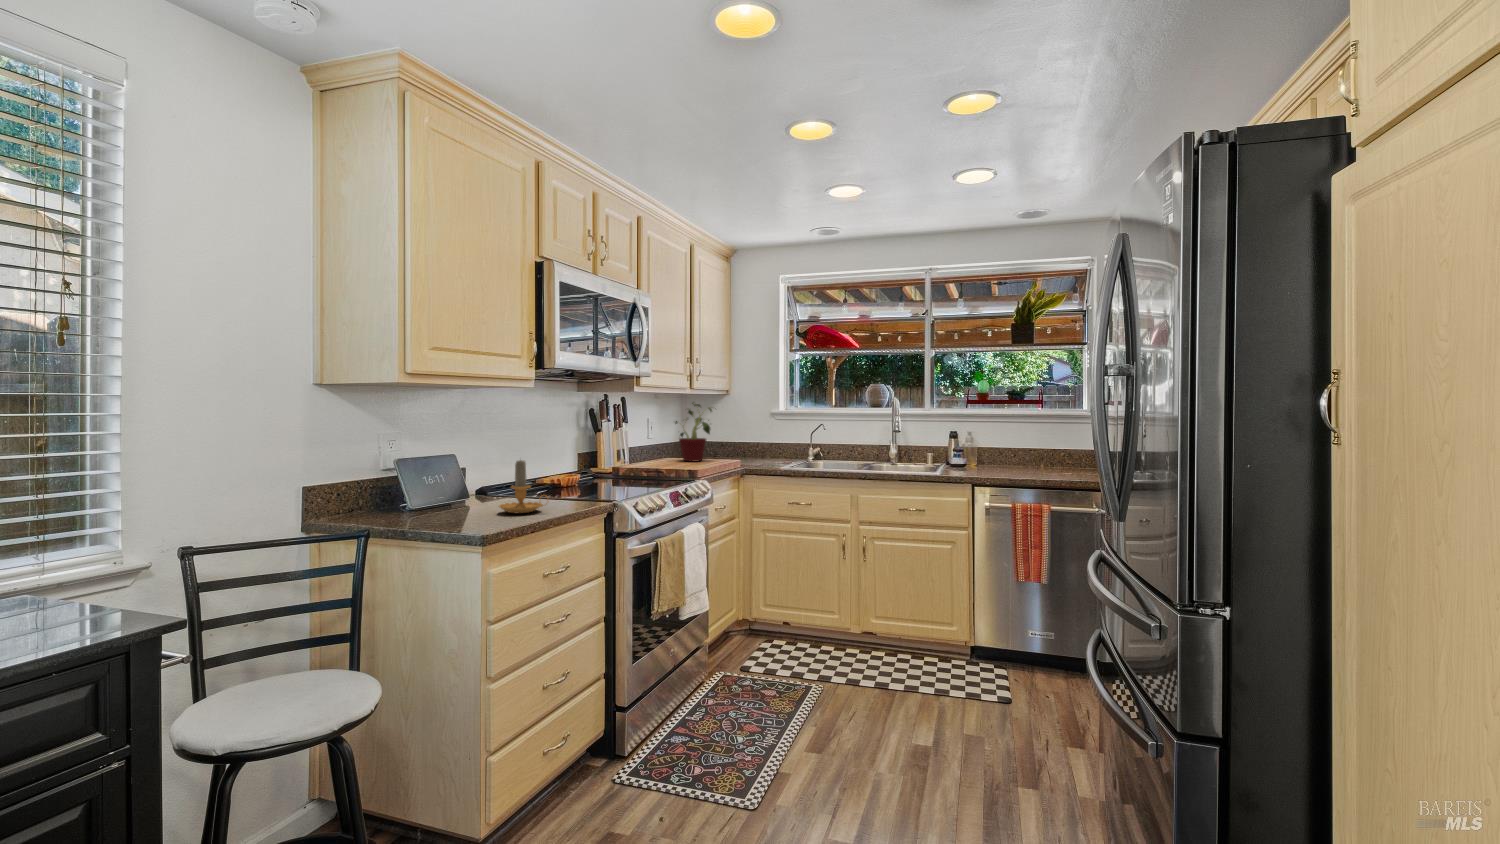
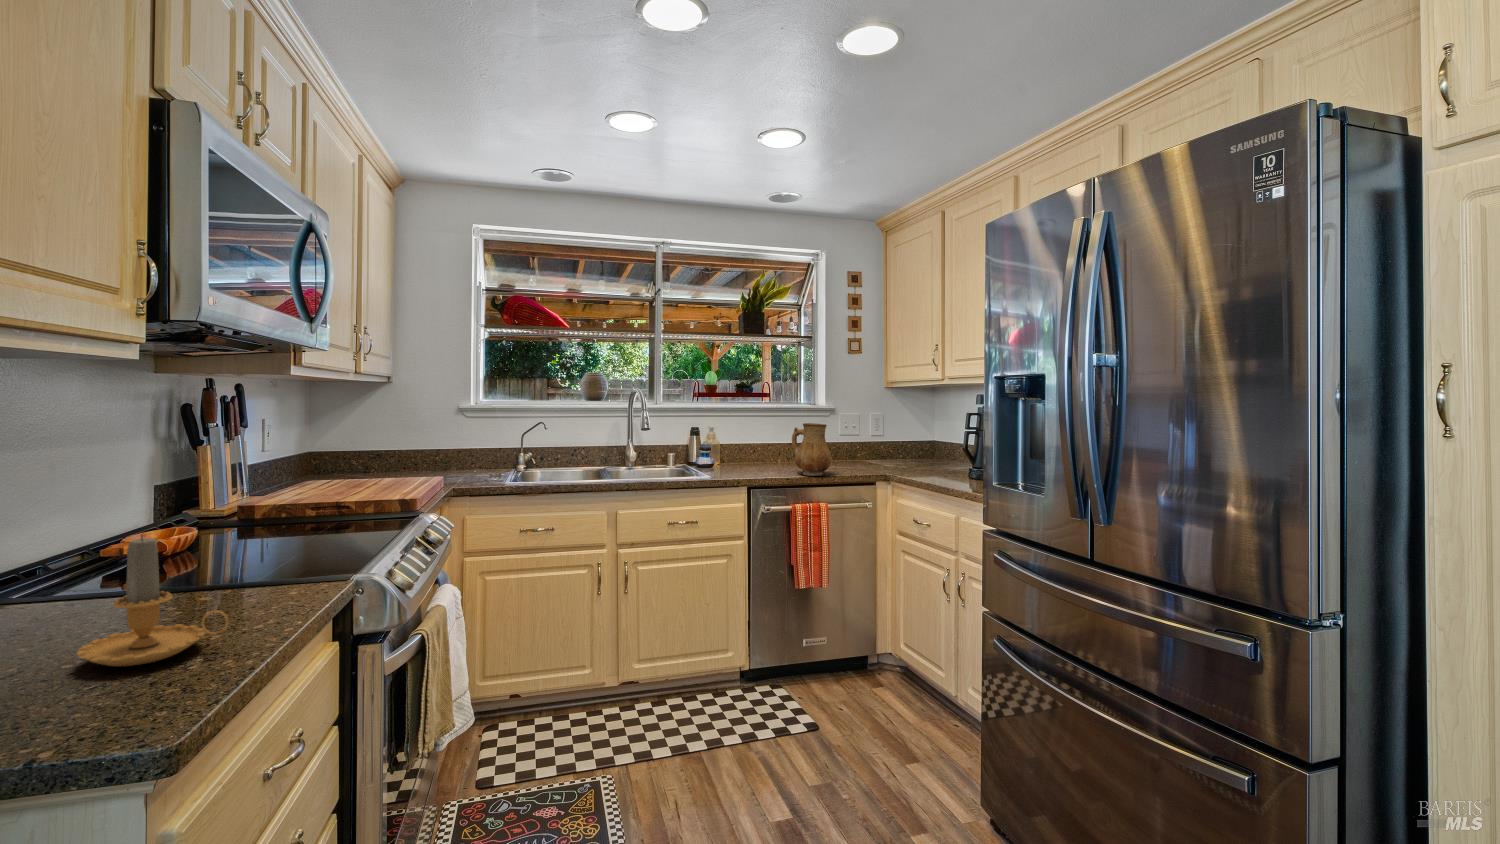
potted plant: present [675,403,712,461] -> none [323,391,394,481]
ceramic pitcher: none [1034,425,1072,475] -> present [792,423,832,476]

